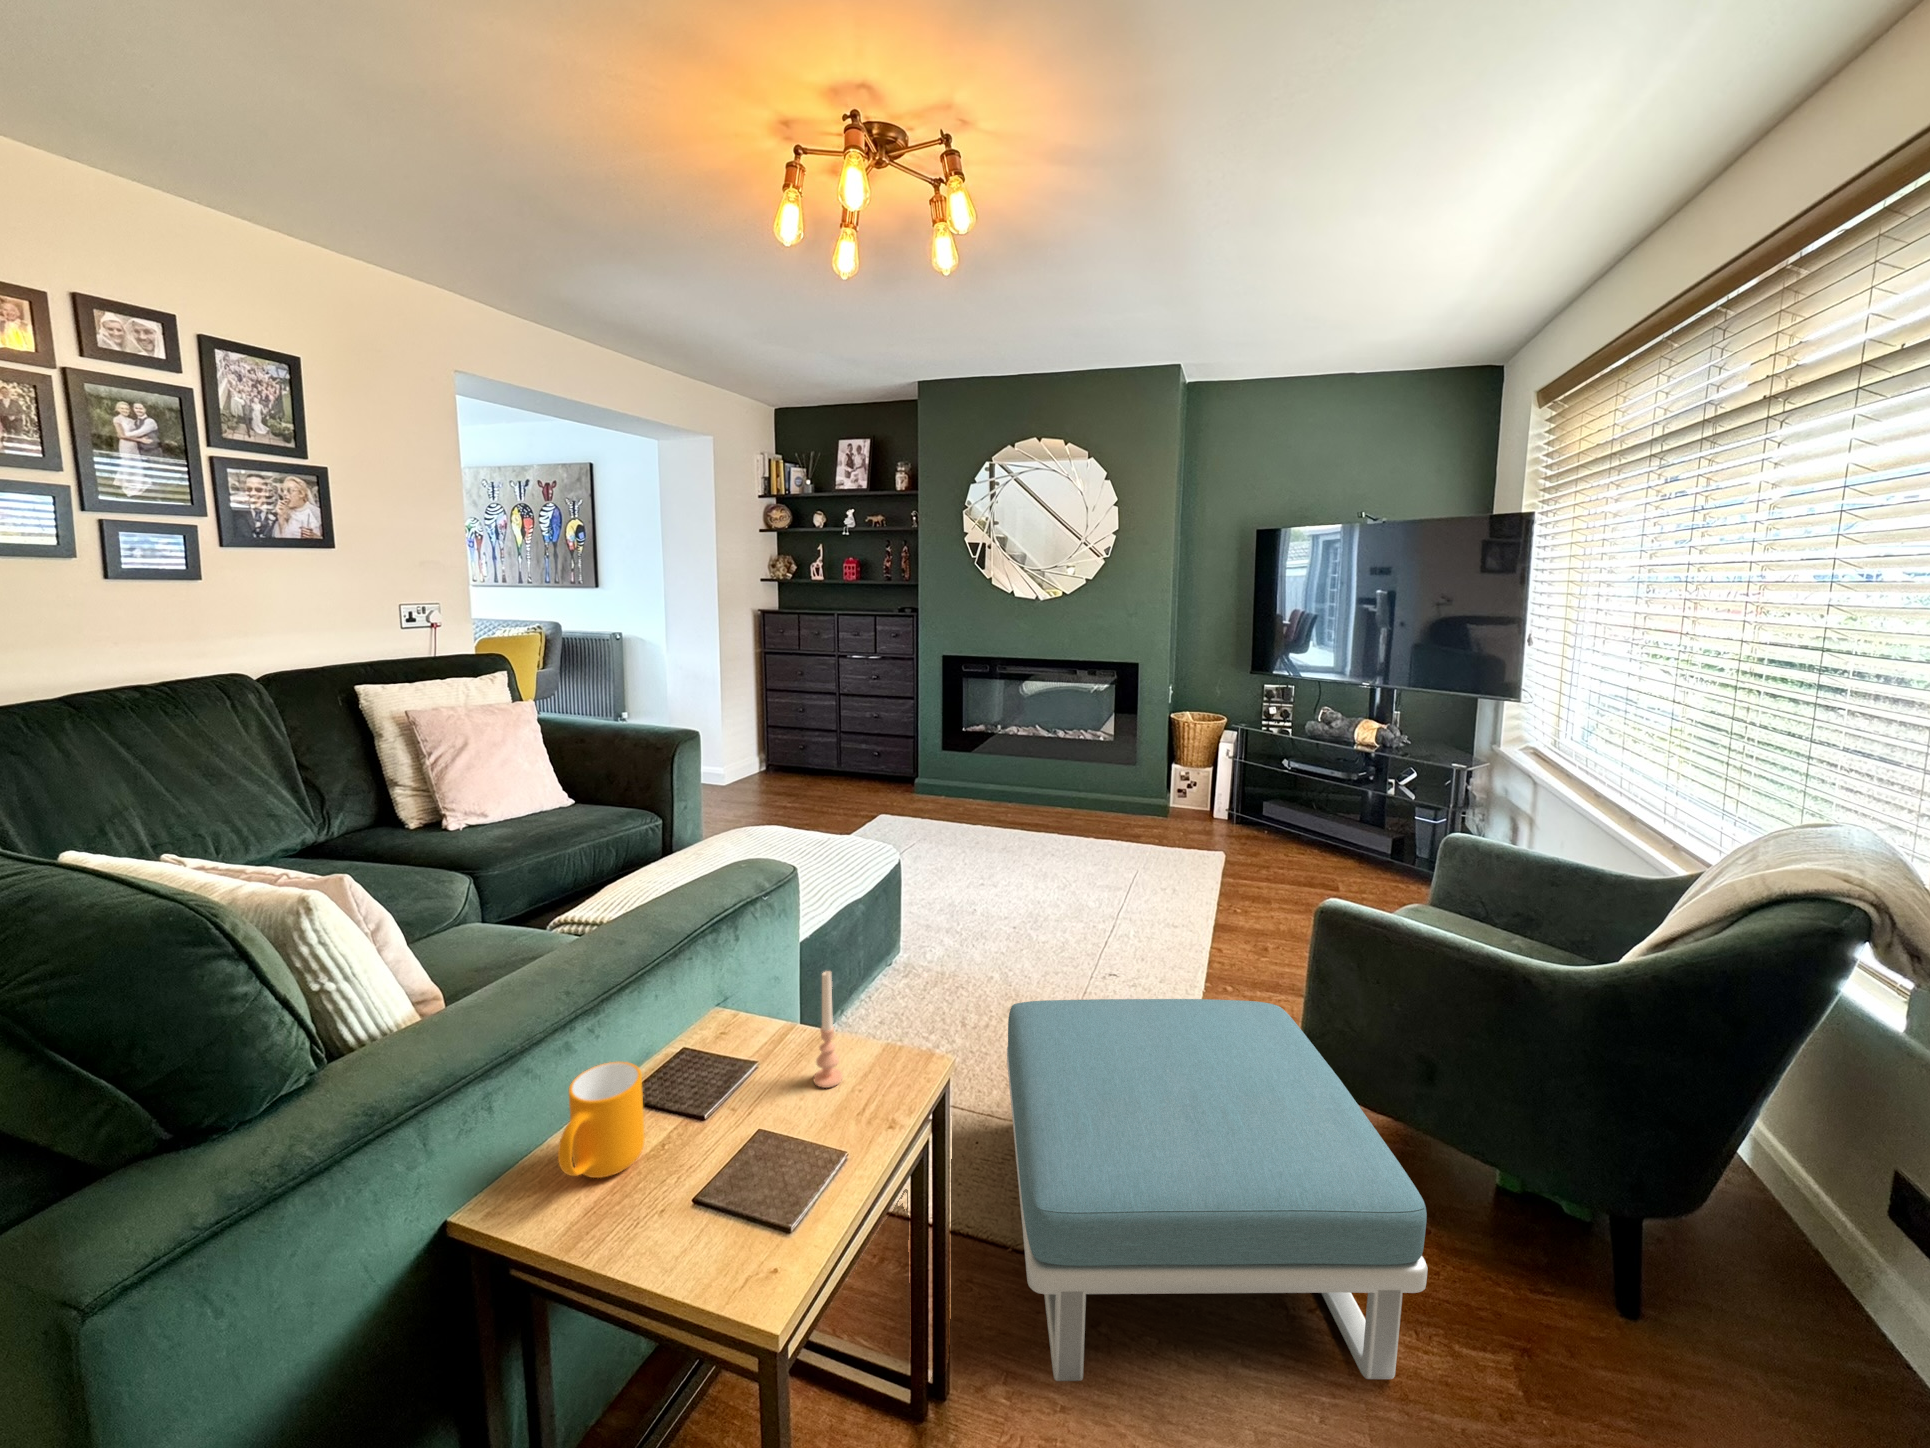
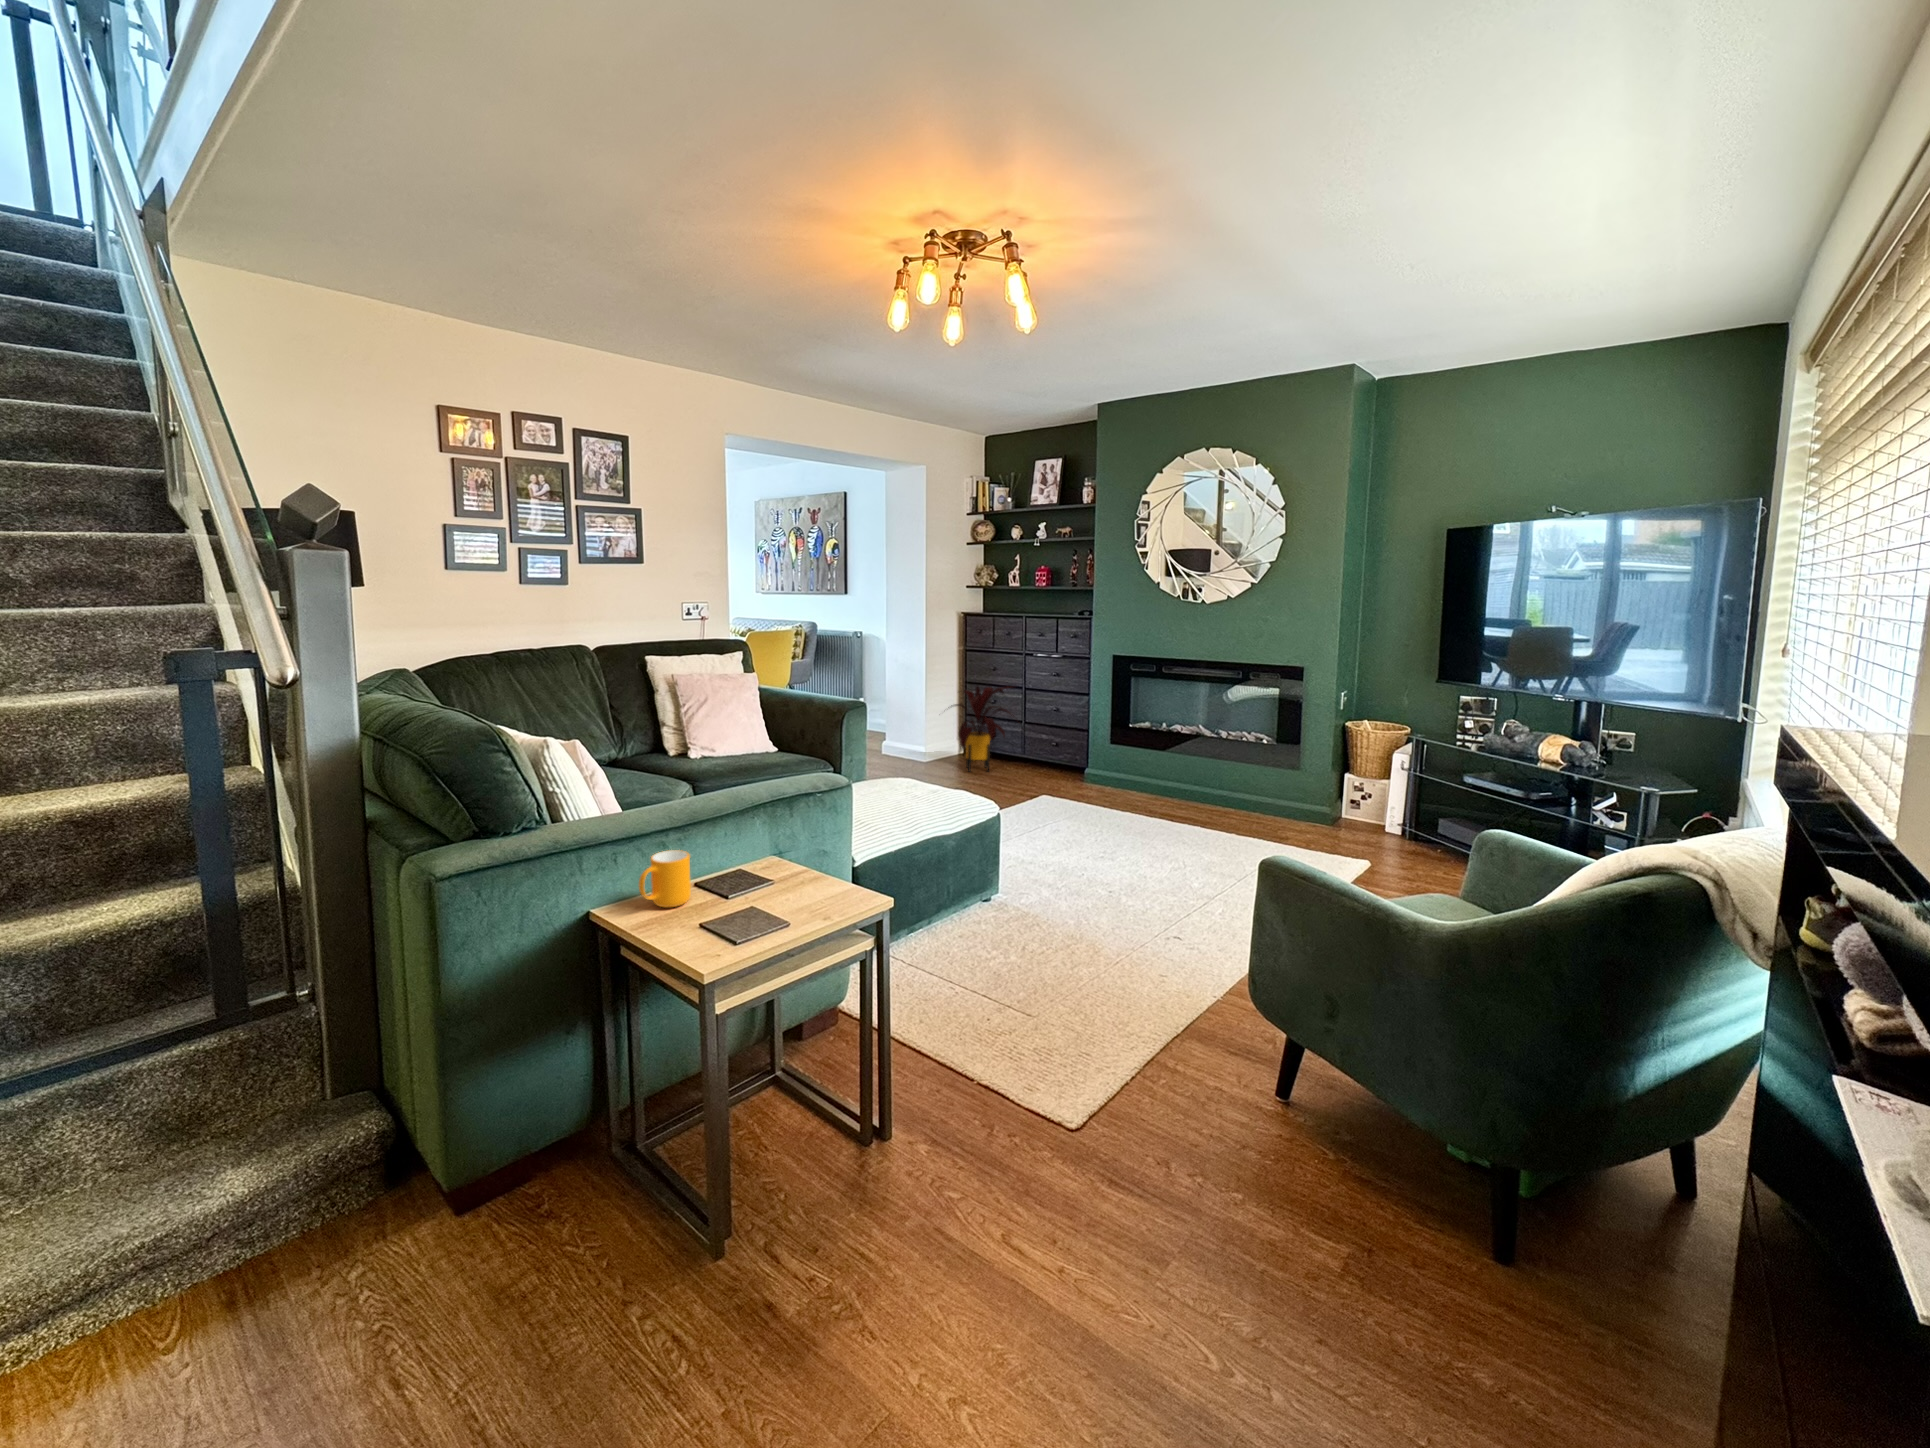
house plant: none [747,692,842,793] -> present [954,686,1014,771]
candle: present [814,971,842,1088] -> none [796,821,815,896]
footstool: present [1007,999,1428,1381] -> none [941,915,1255,1223]

